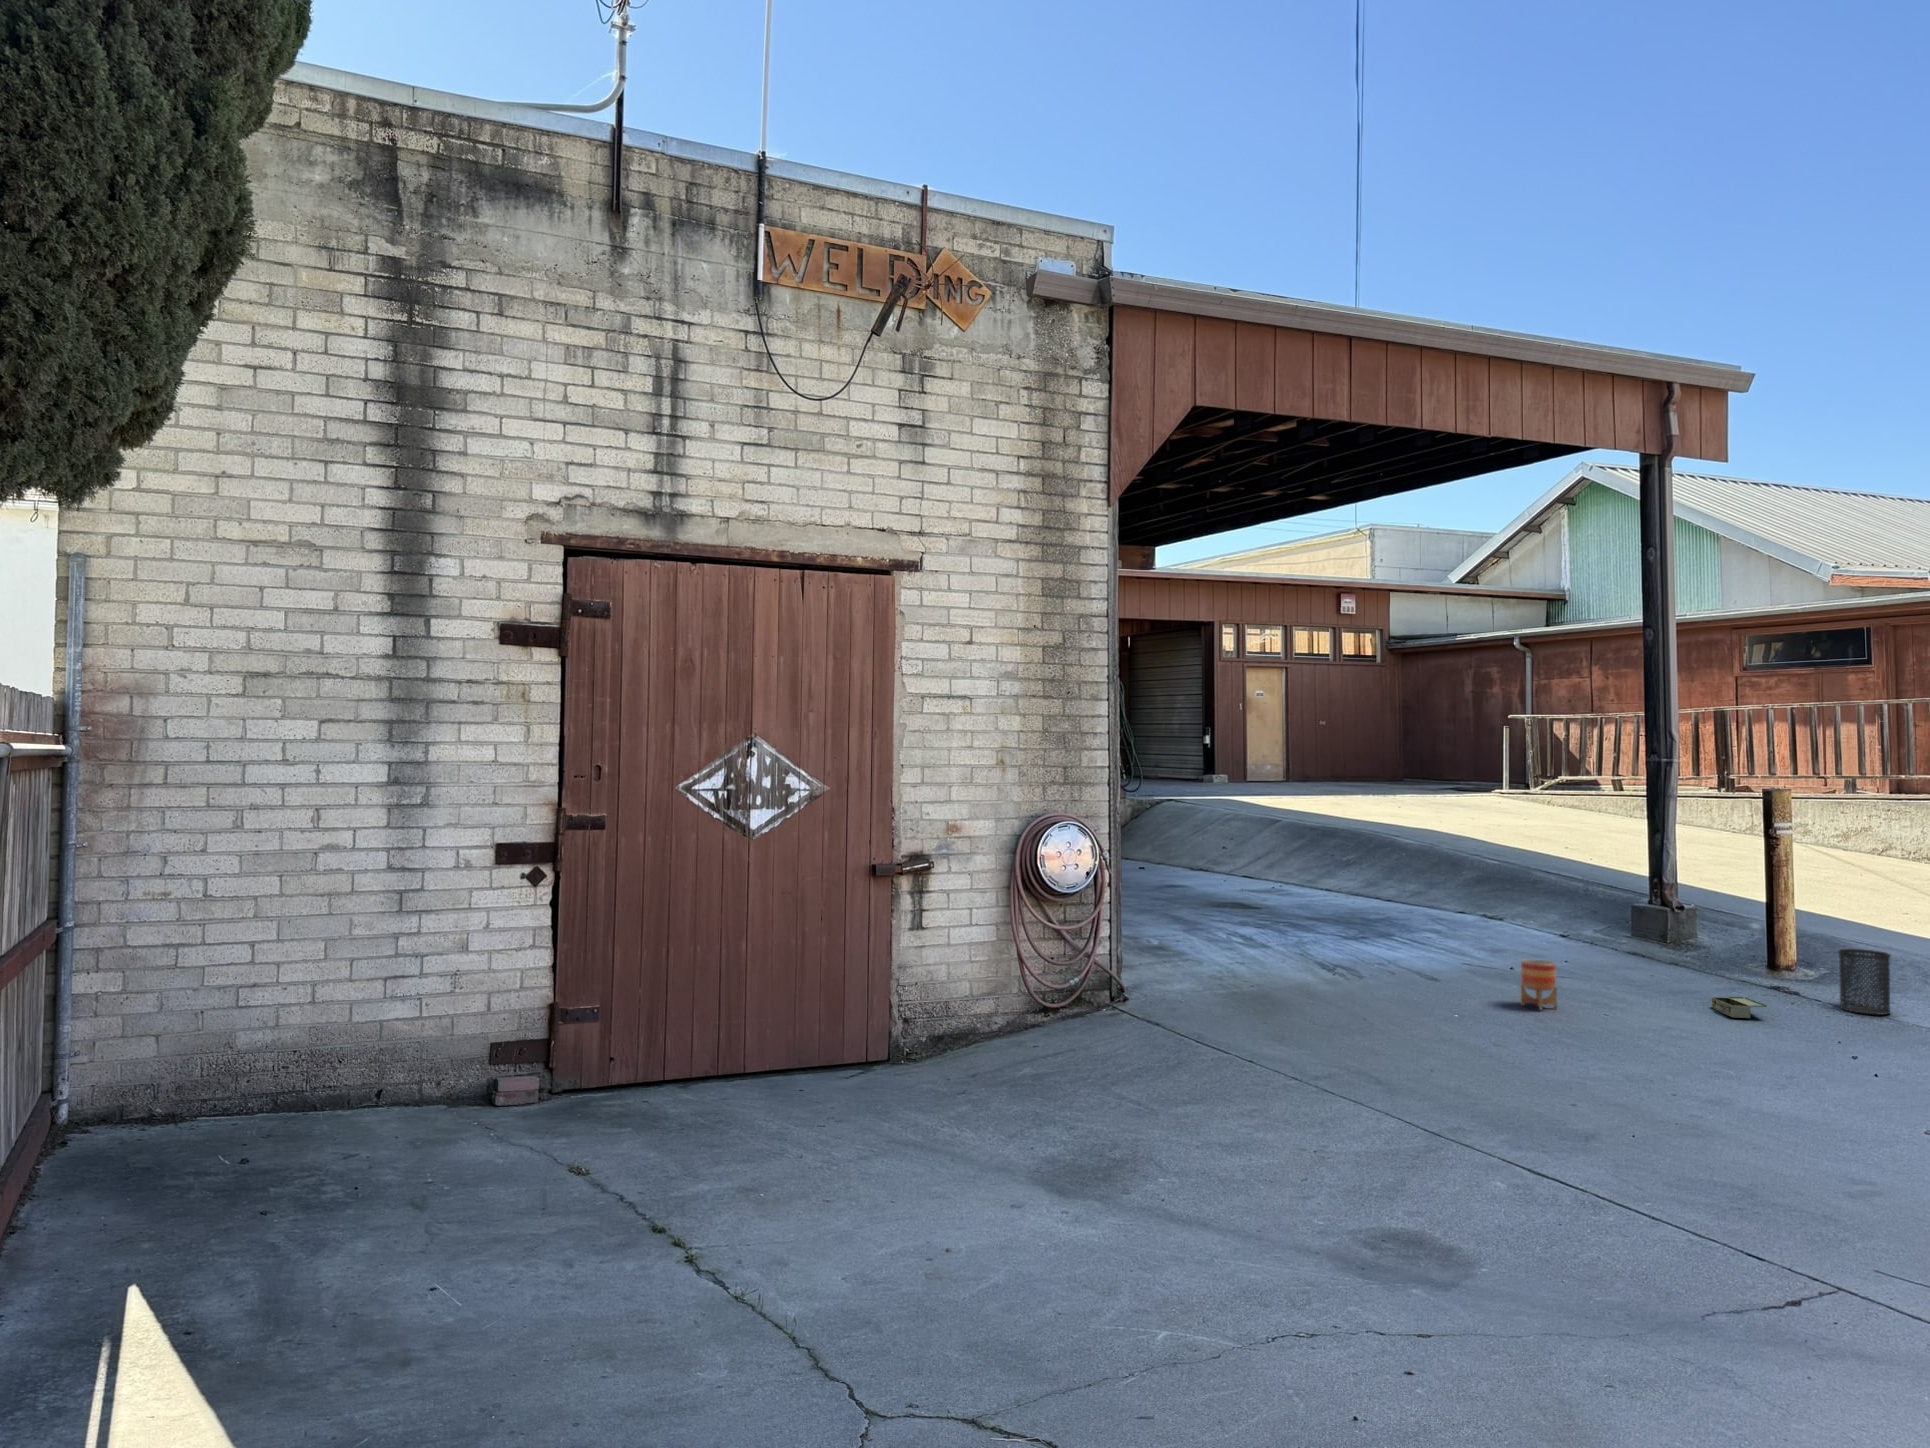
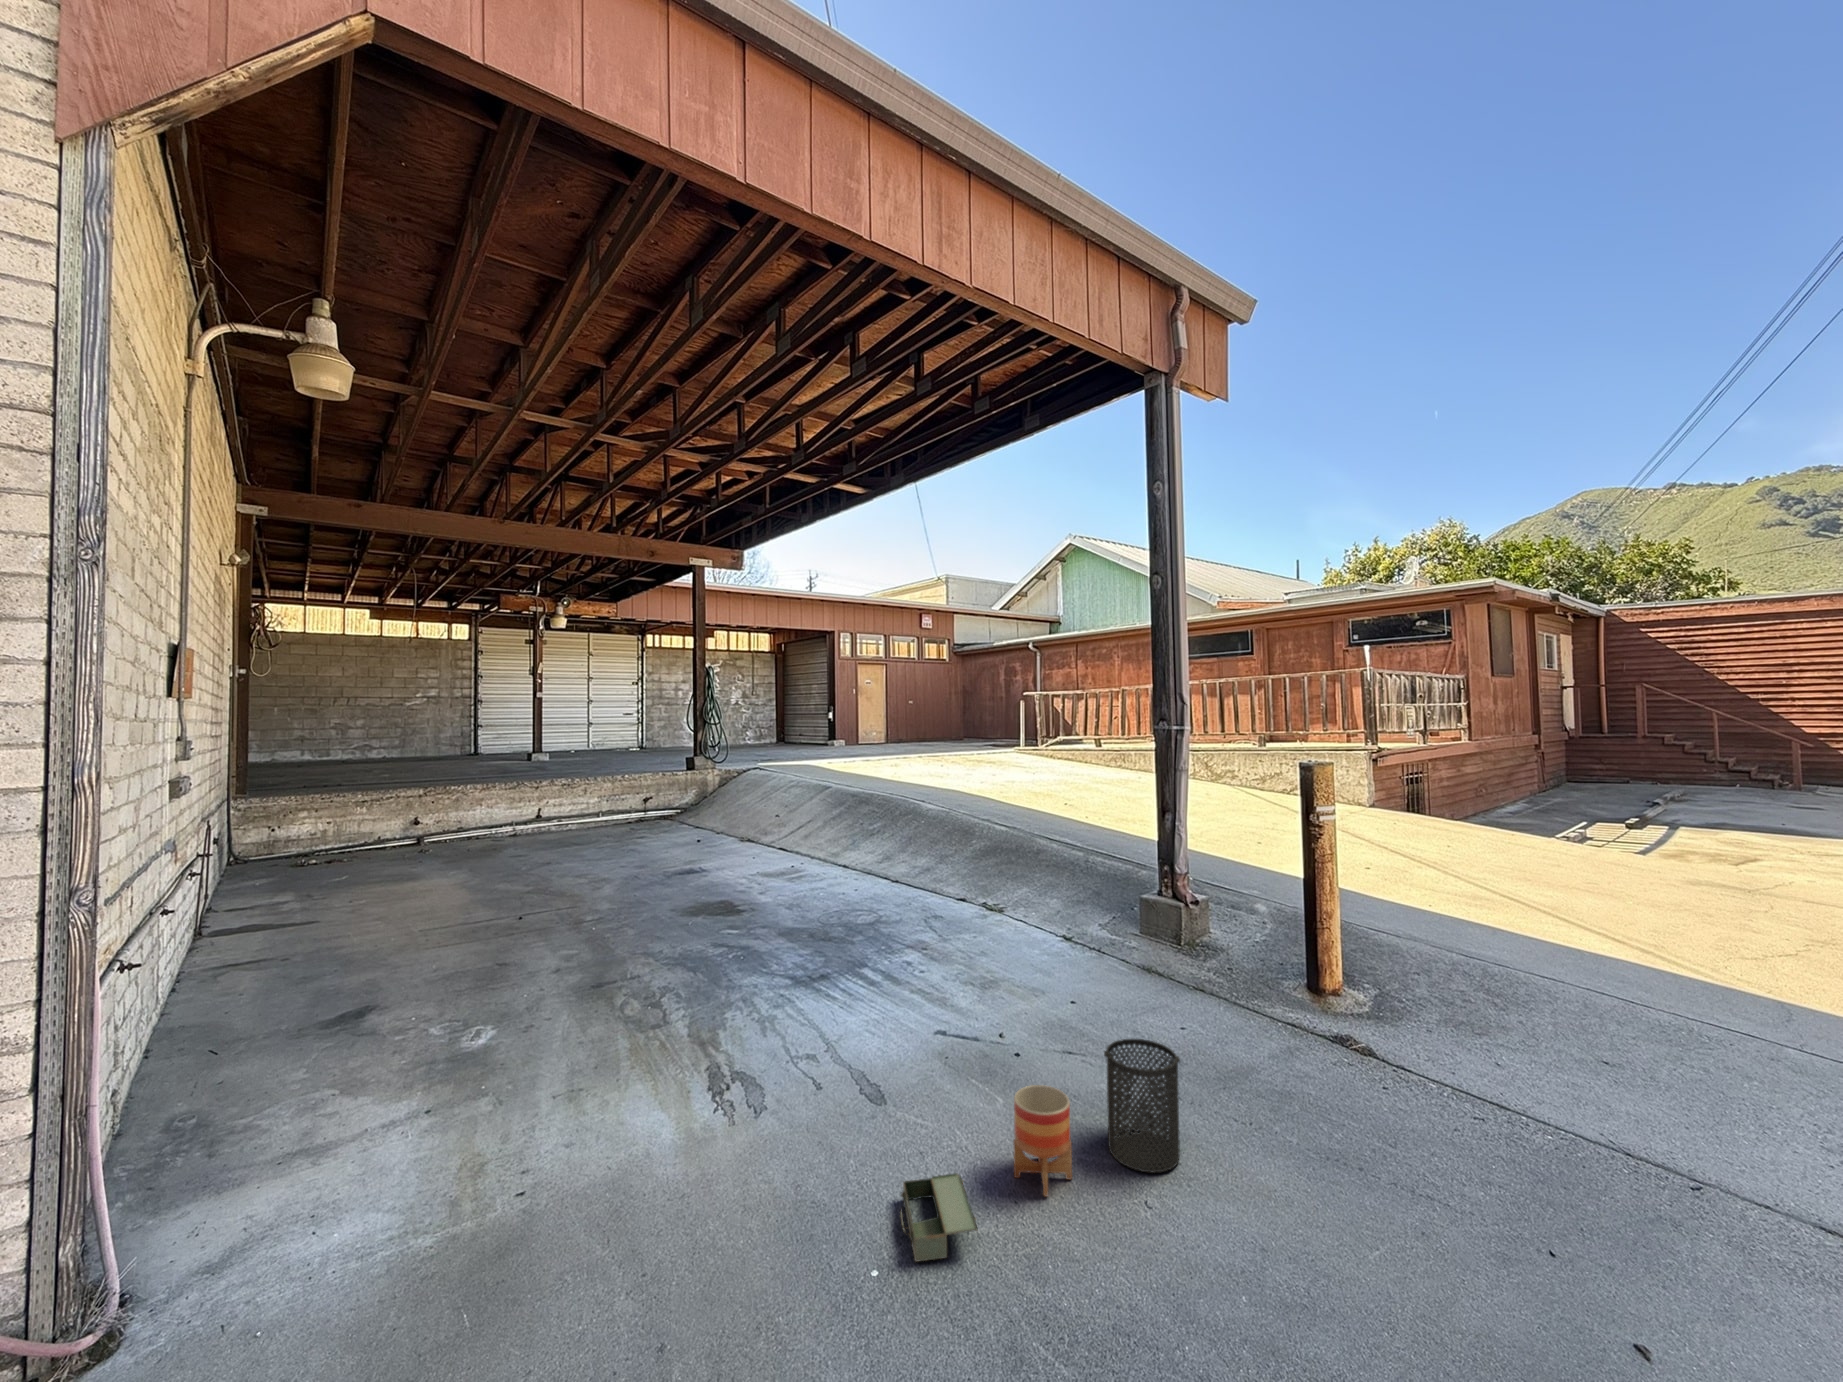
trash can: present [1838,949,1890,1015] -> present [1104,1039,1180,1173]
toolbox: present [1712,997,1767,1018] -> present [900,1173,977,1262]

